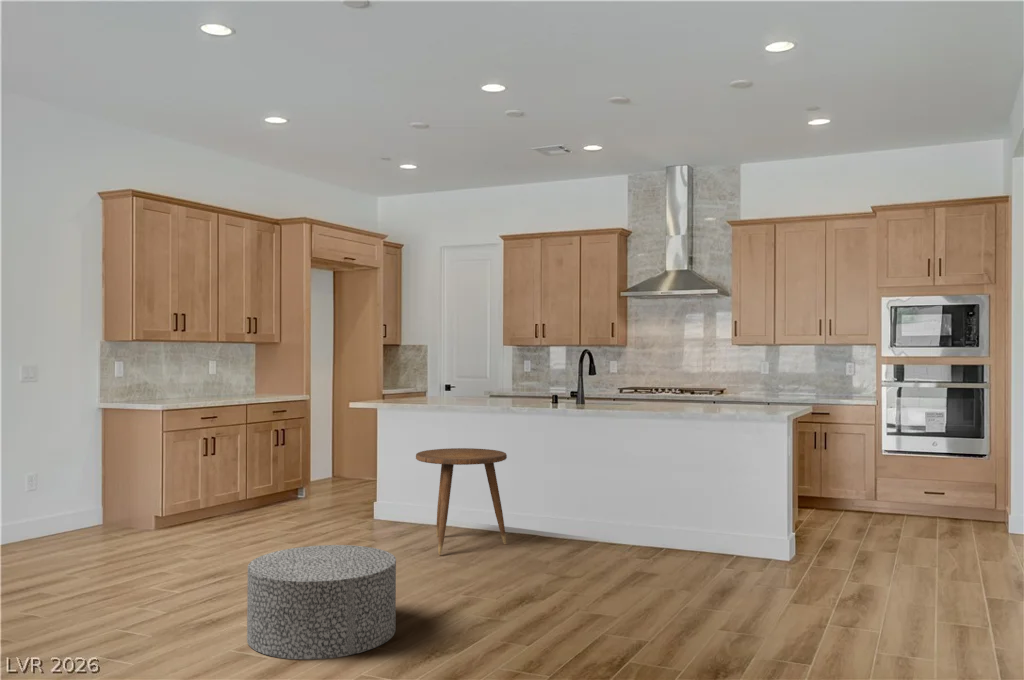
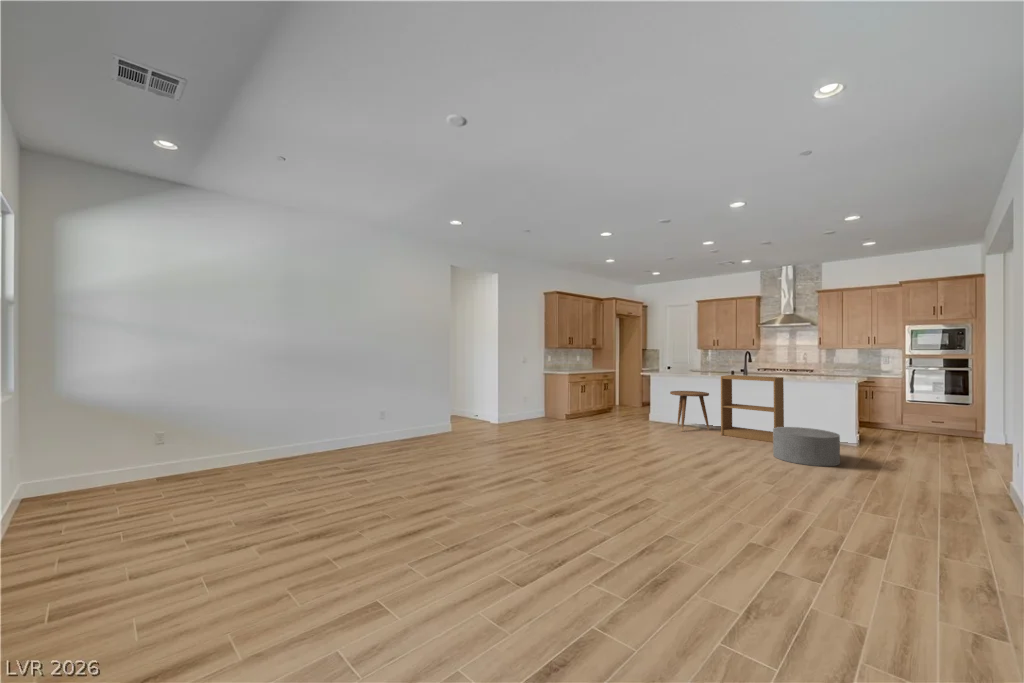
bookshelf: none [529,408,664,574] -> present [721,375,784,442]
ottoman: present [247,545,396,659] -> present [773,427,840,466]

